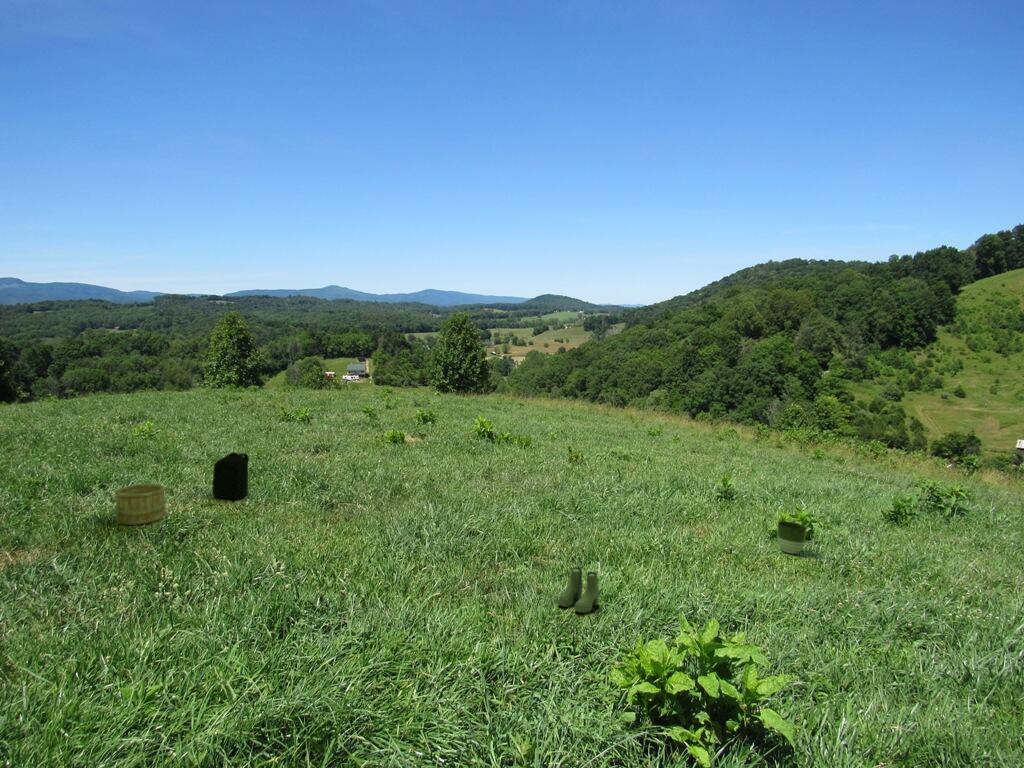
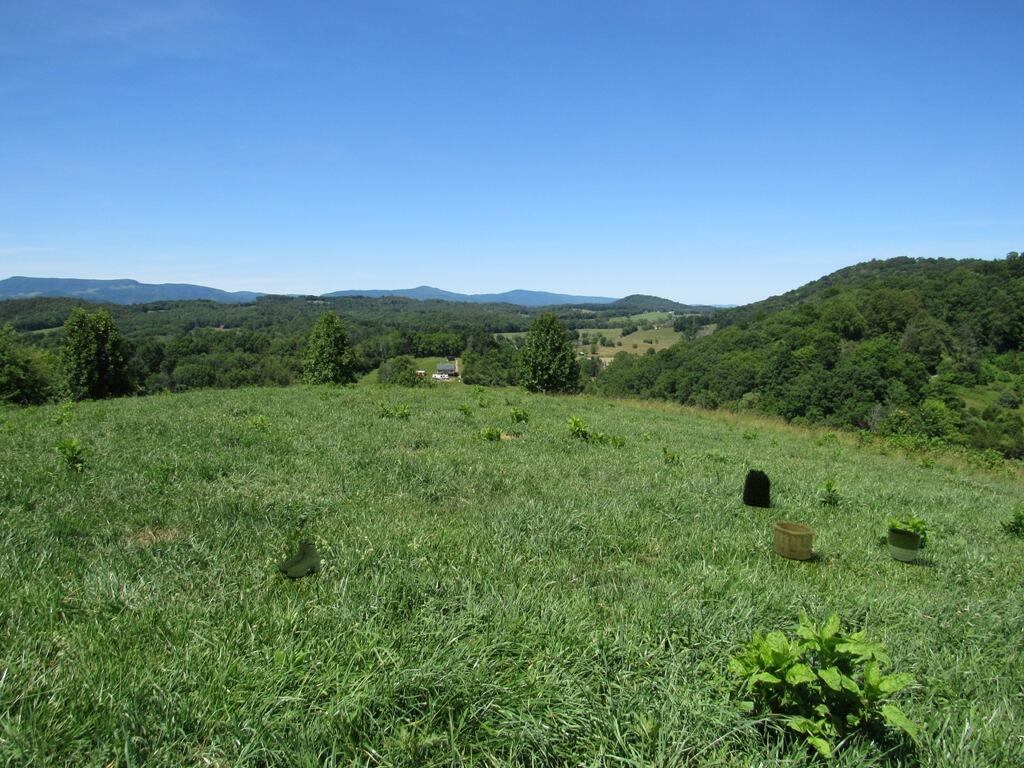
backpack: present [212,452,249,499] -> present [742,469,771,507]
wooden bucket: present [115,484,166,525] -> present [773,521,814,560]
boots: present [558,567,599,613] -> present [281,539,320,577]

